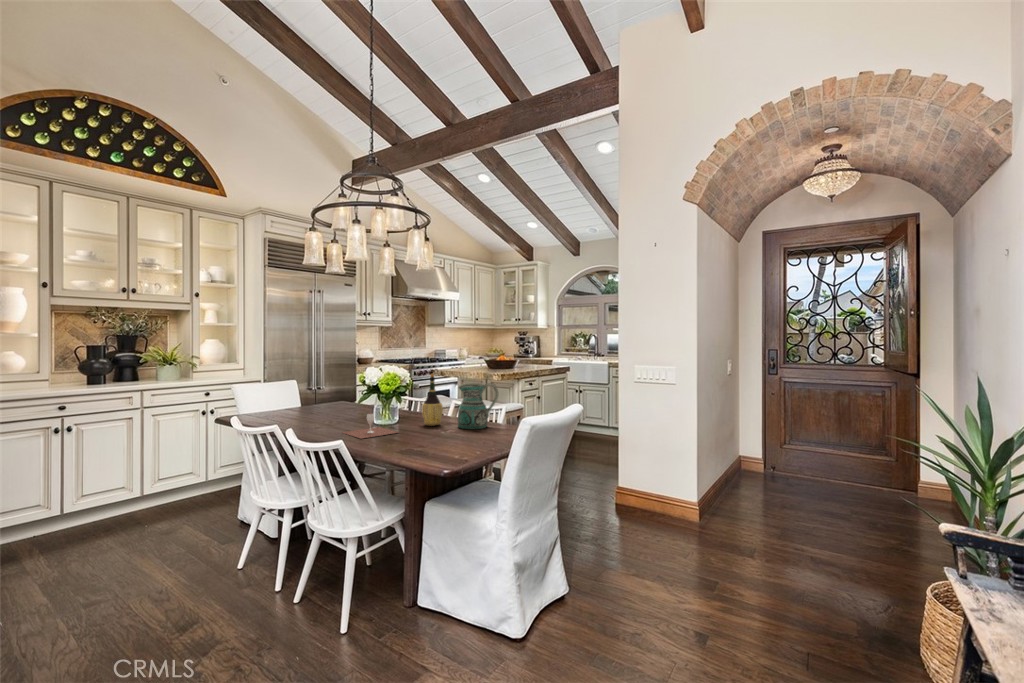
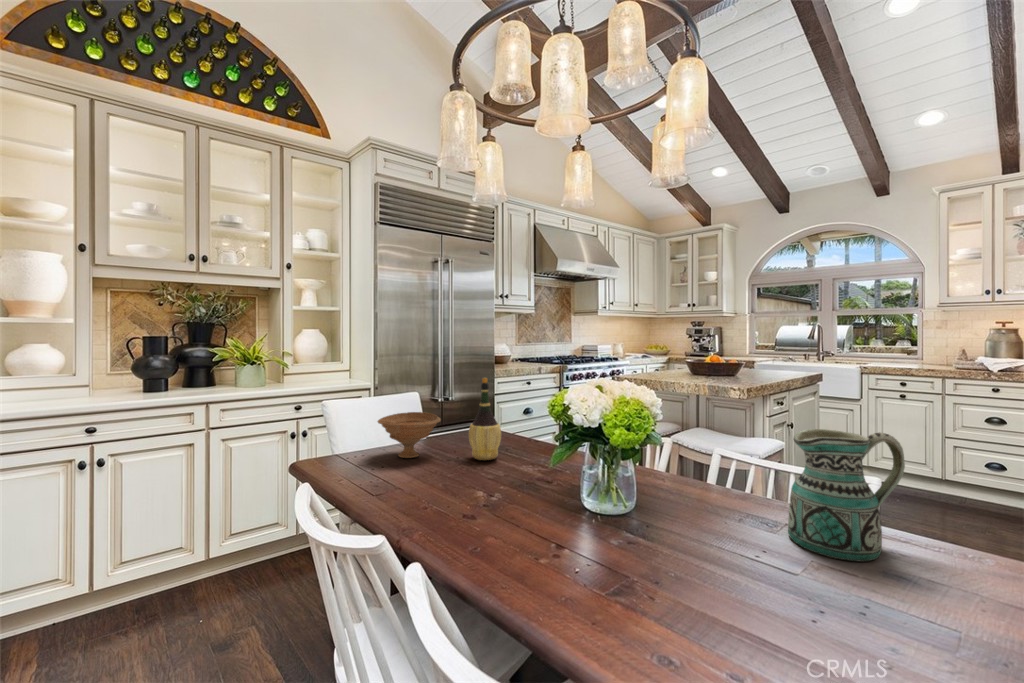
wine bottle: present [422,374,443,426] -> present [469,378,501,460]
bowl: none [273,389,311,414] -> present [378,412,441,458]
wine glass: present [343,414,398,439] -> none [515,505,664,594]

